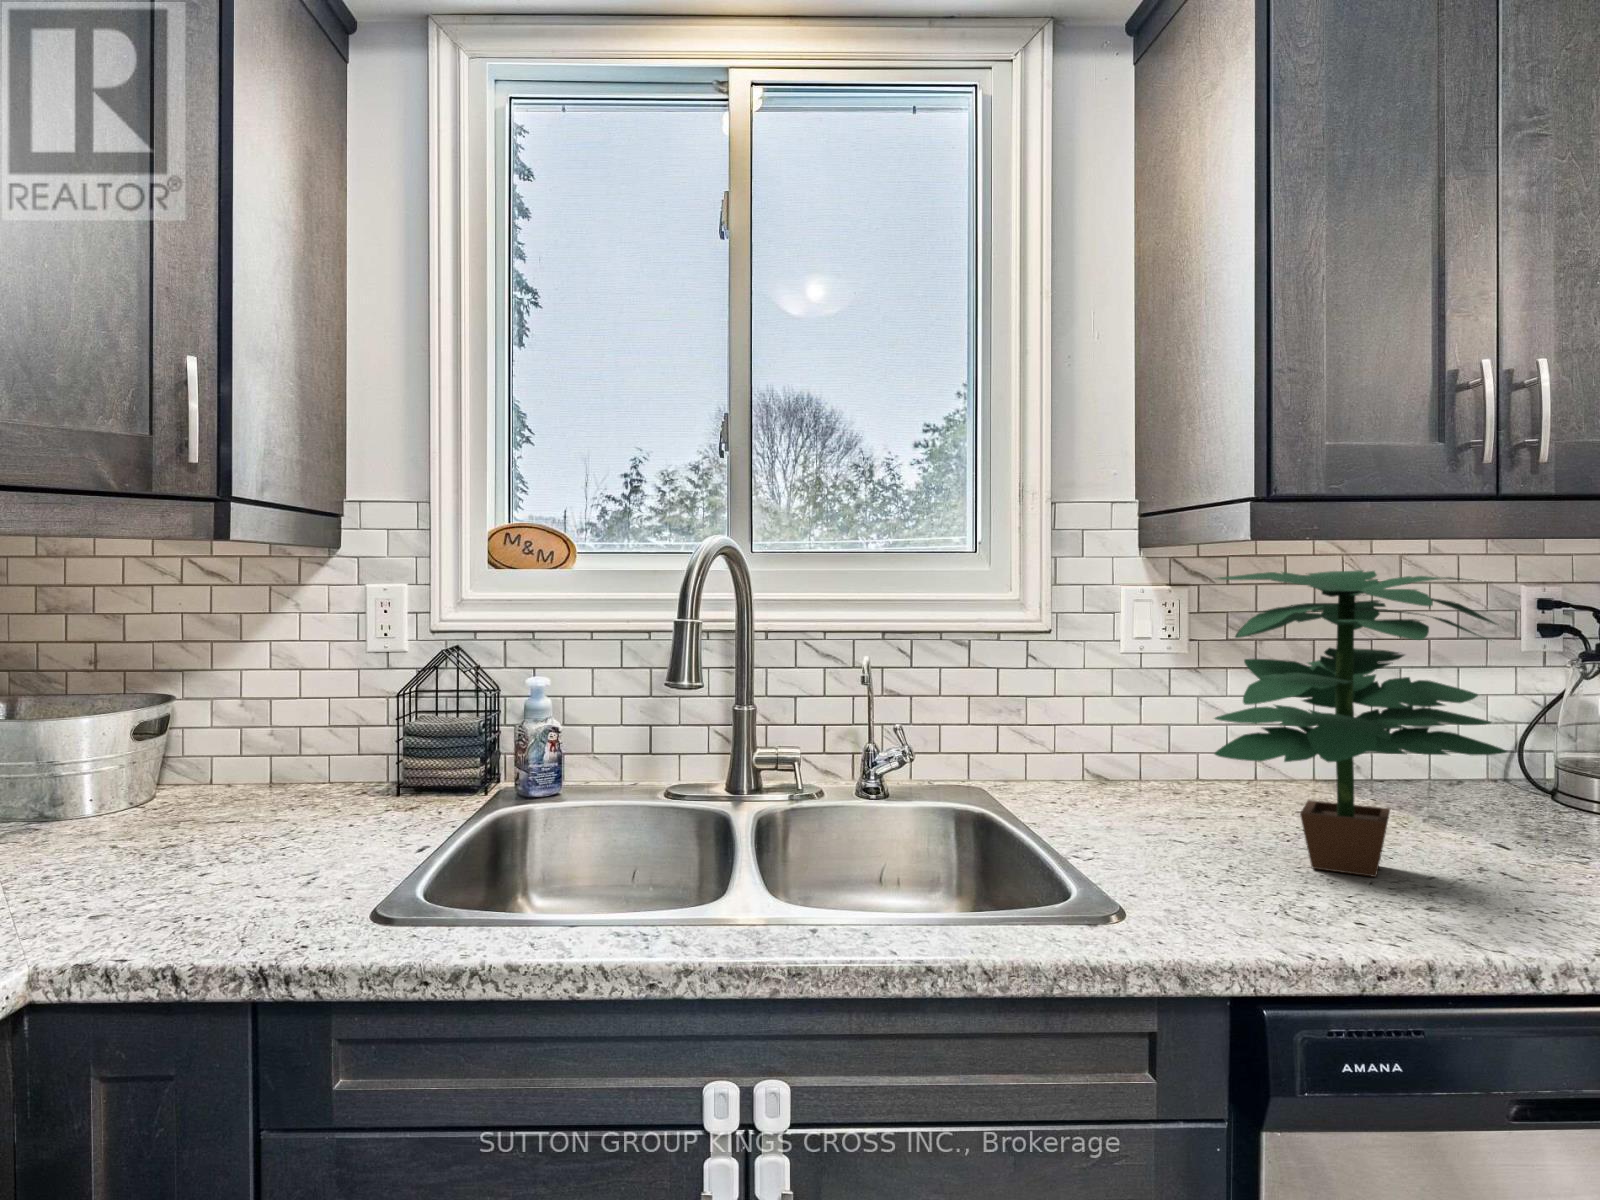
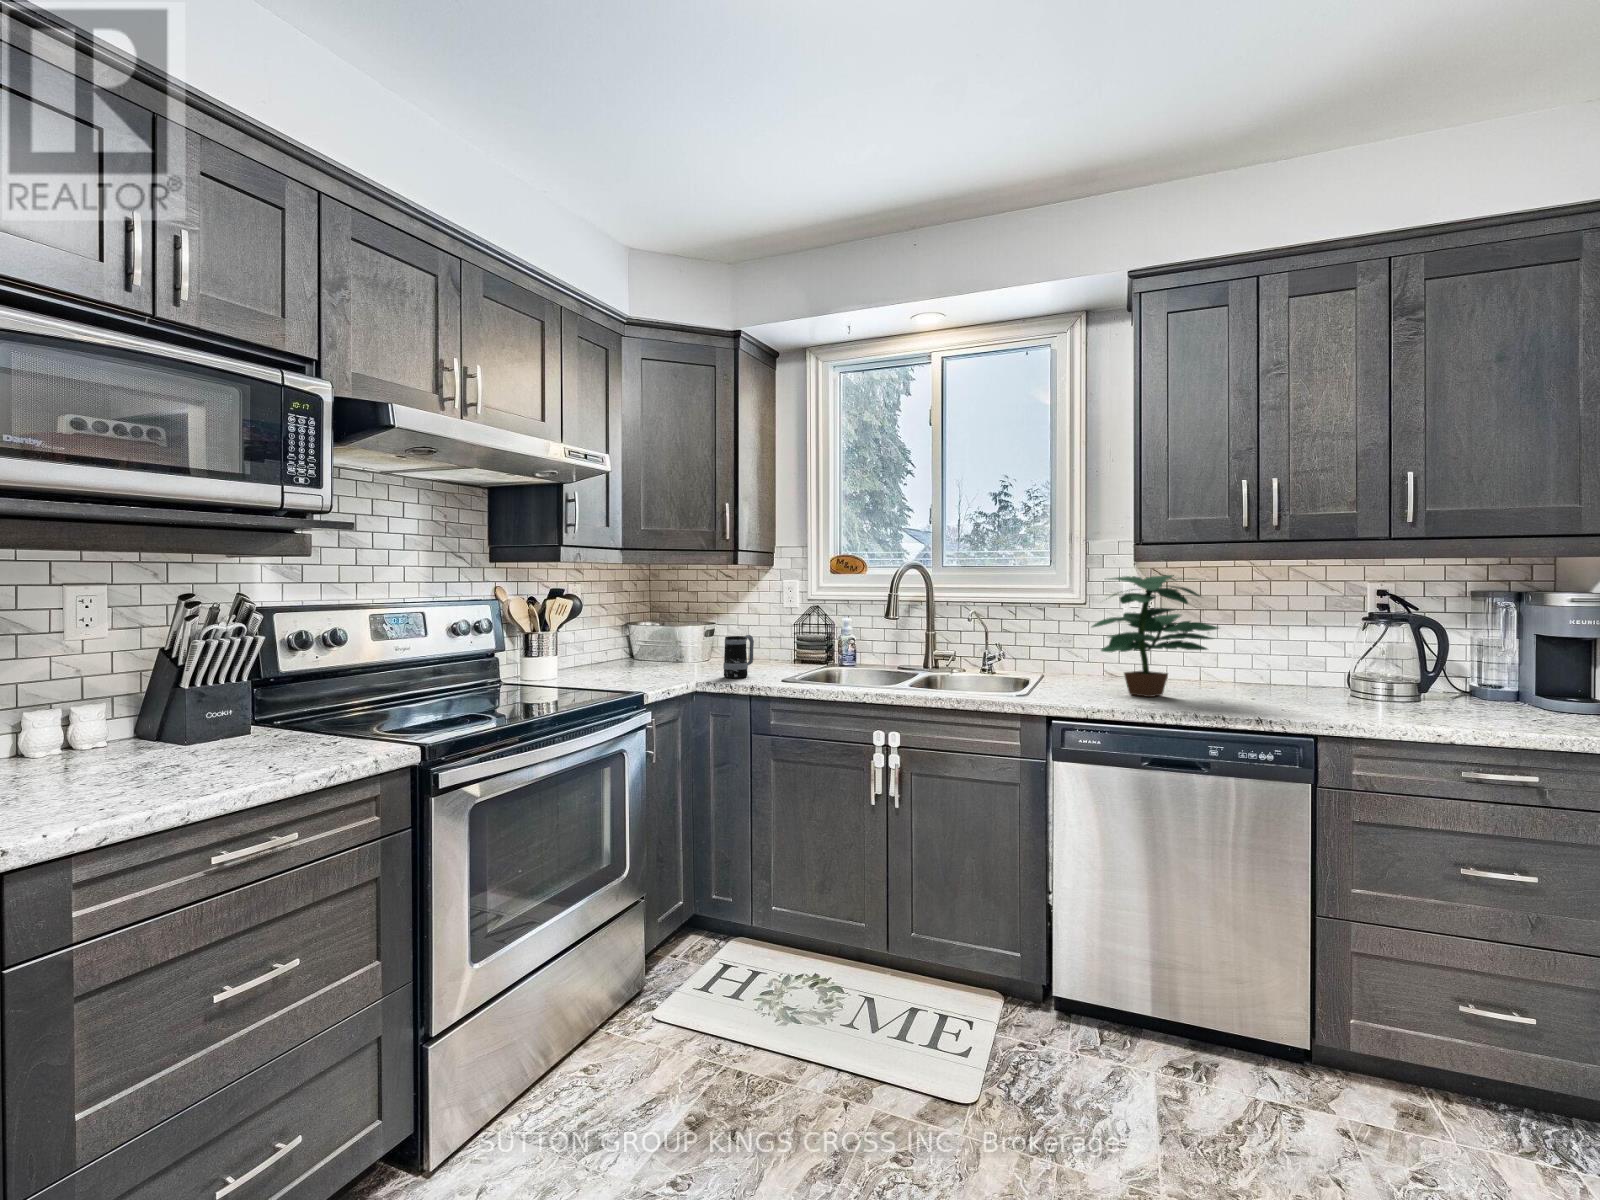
mug: none [148,745,263,894] -> present [723,635,754,678]

